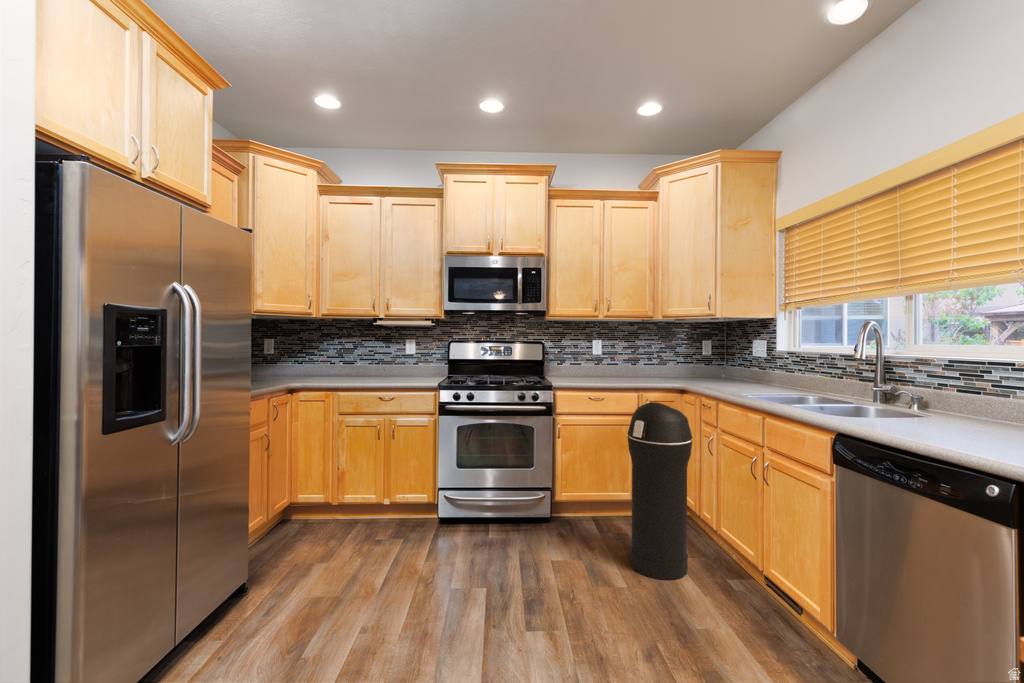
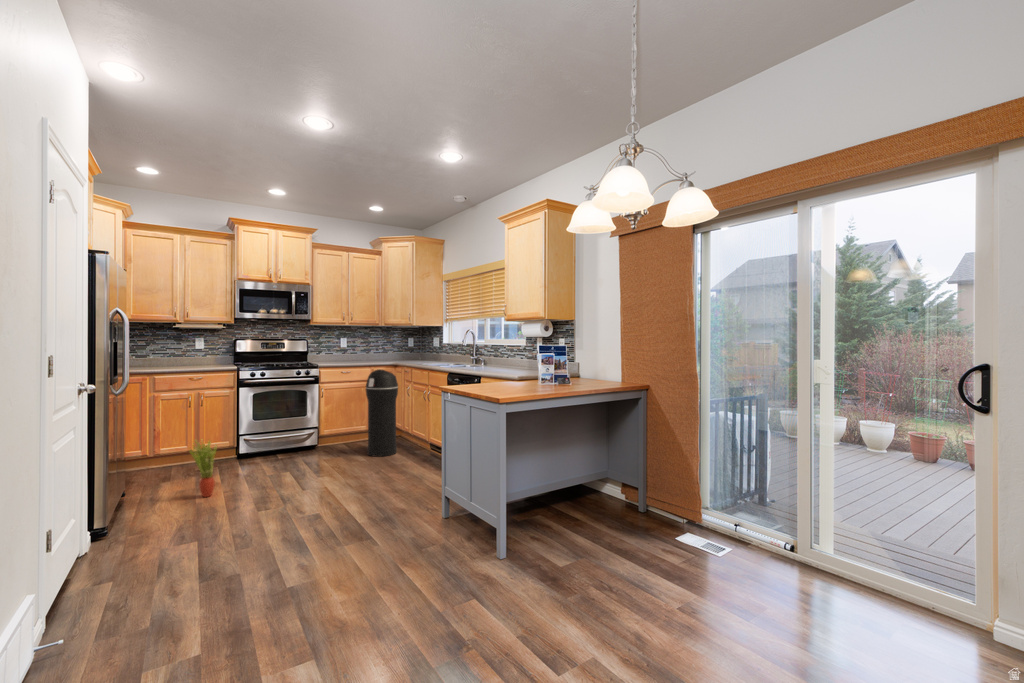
potted plant: none [299,526,349,641] -> present [190,439,217,497]

